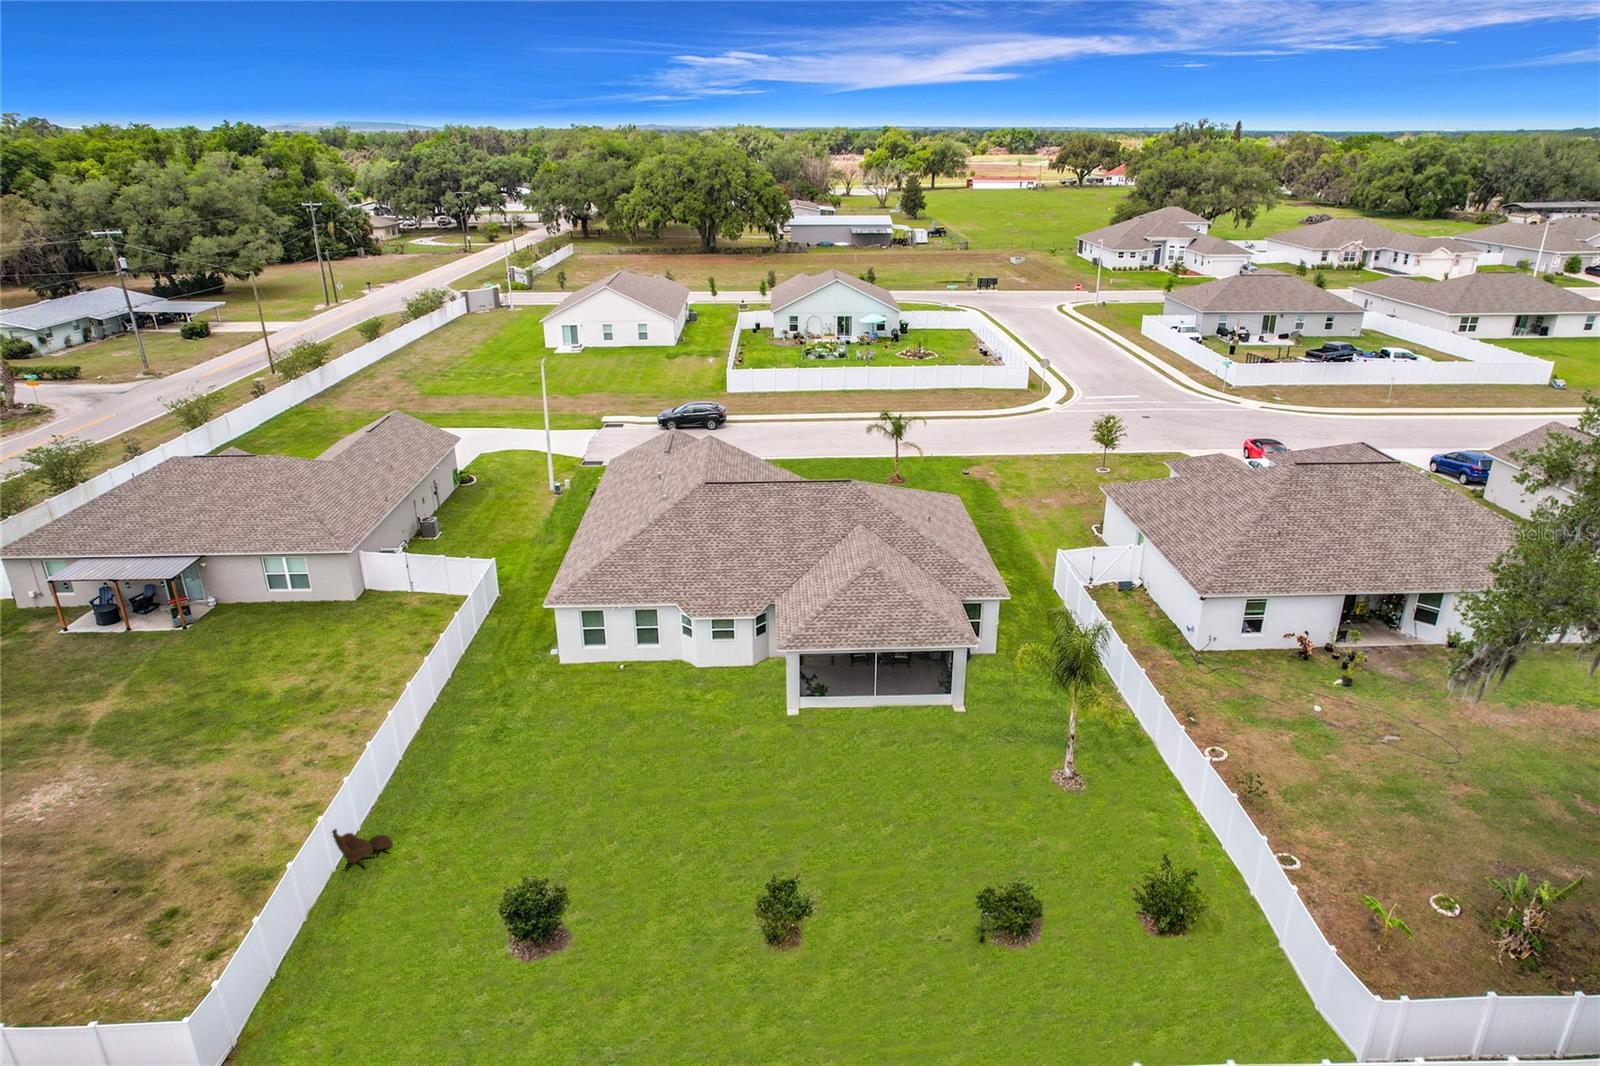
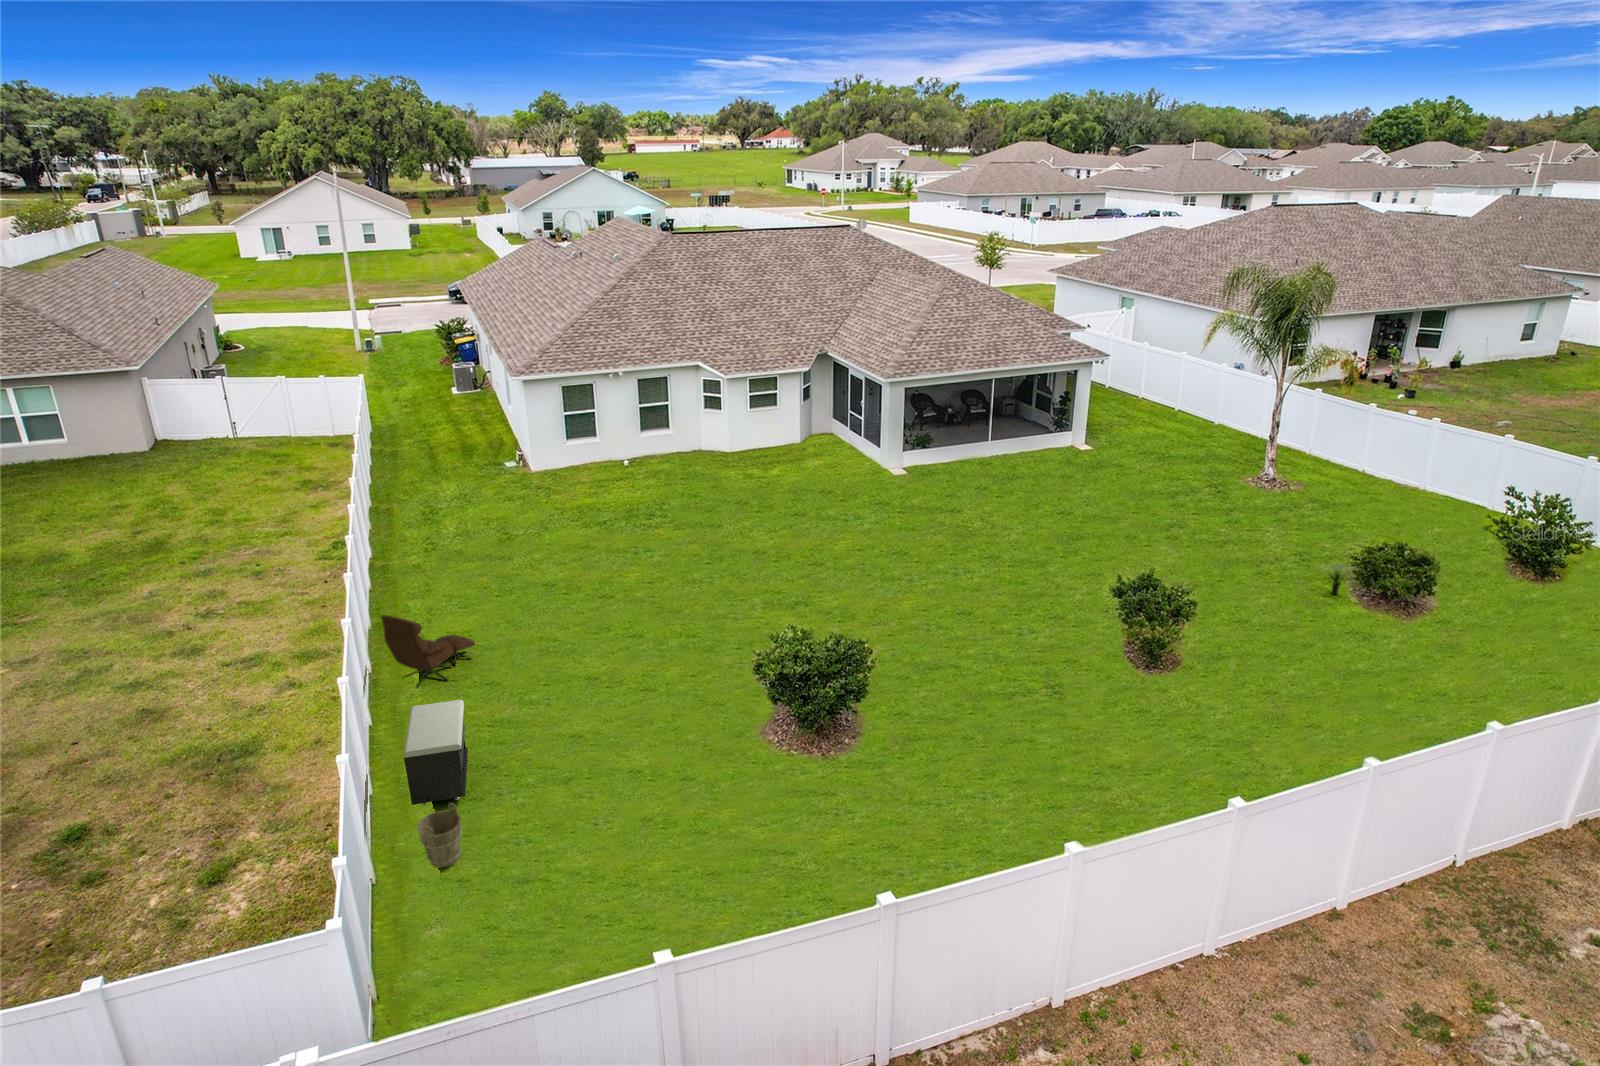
storage bench: none [274,904,333,967] -> present [404,700,468,806]
bucket: none [255,979,281,1014] -> present [417,803,462,868]

